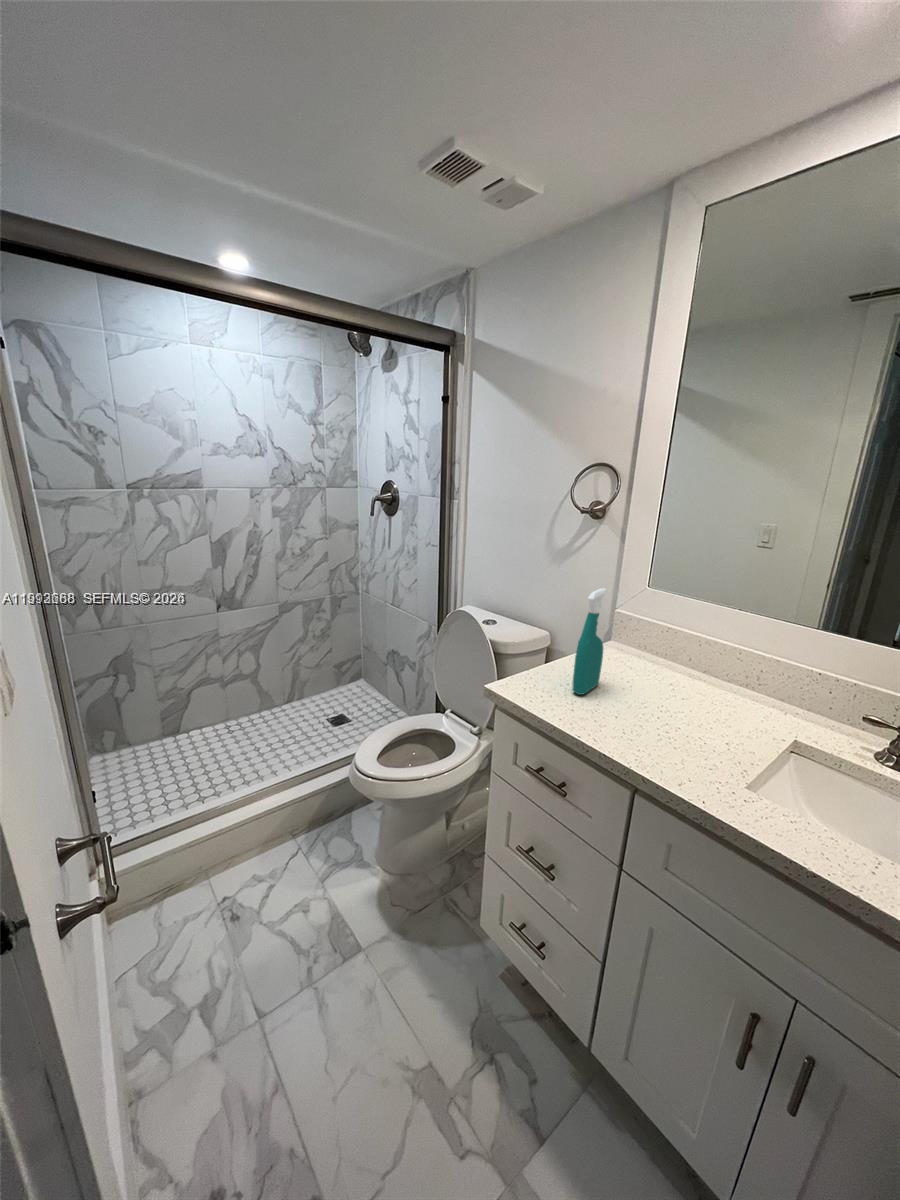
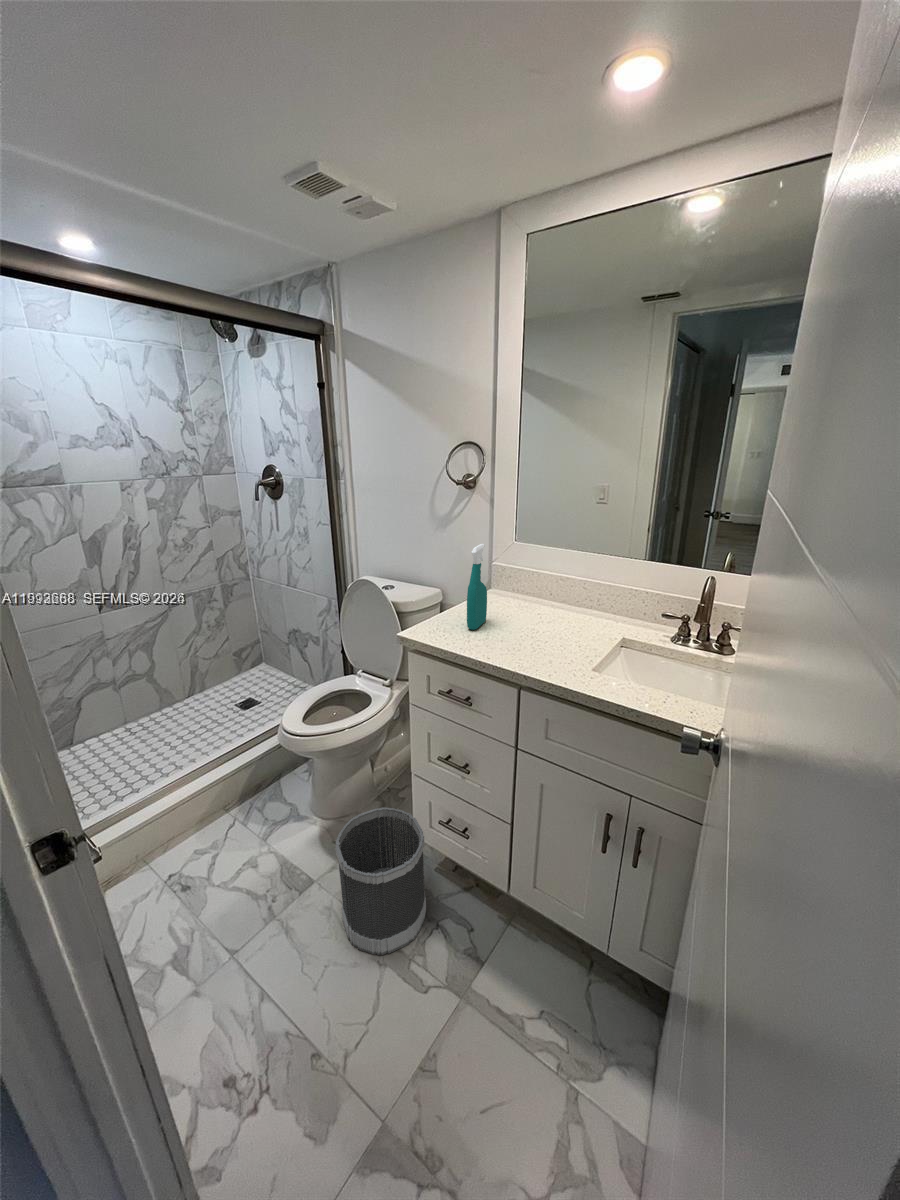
wastebasket: none [383,886,488,1078] -> present [335,807,426,955]

